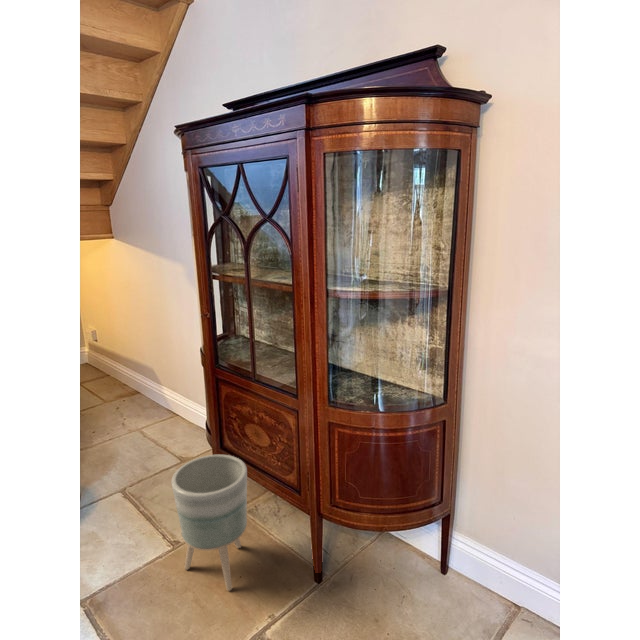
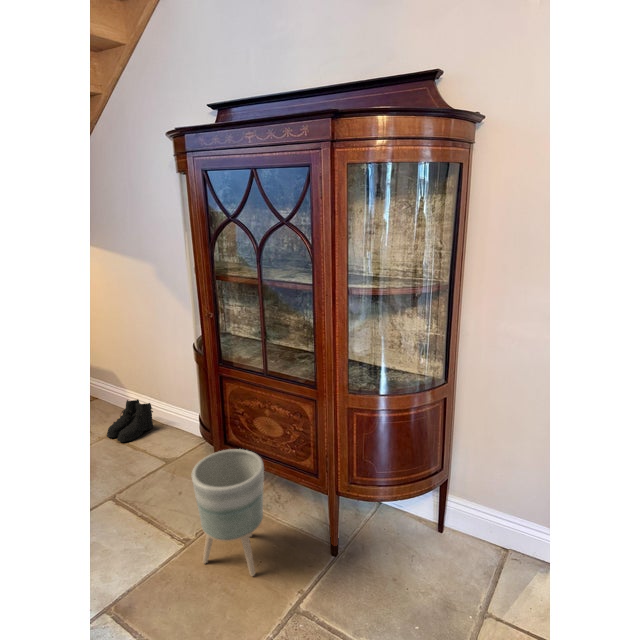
boots: none [135,395,180,436] -> present [107,399,153,442]

